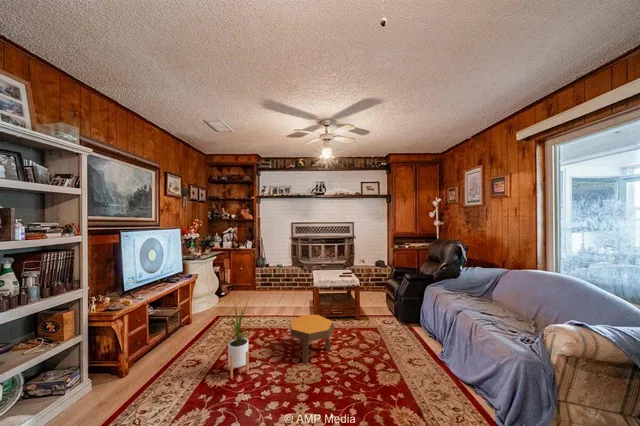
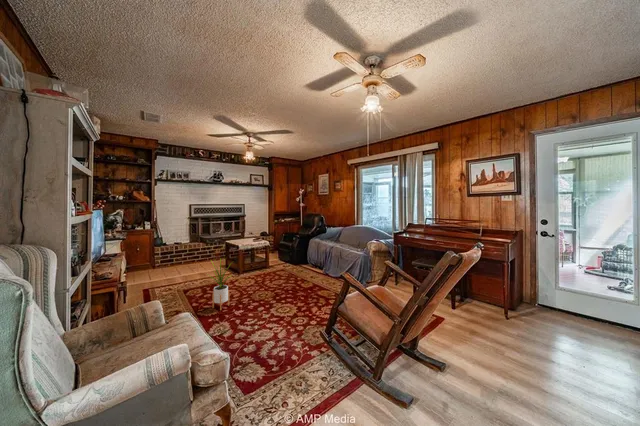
footstool: present [290,315,335,363] -> none [241,266,272,292]

